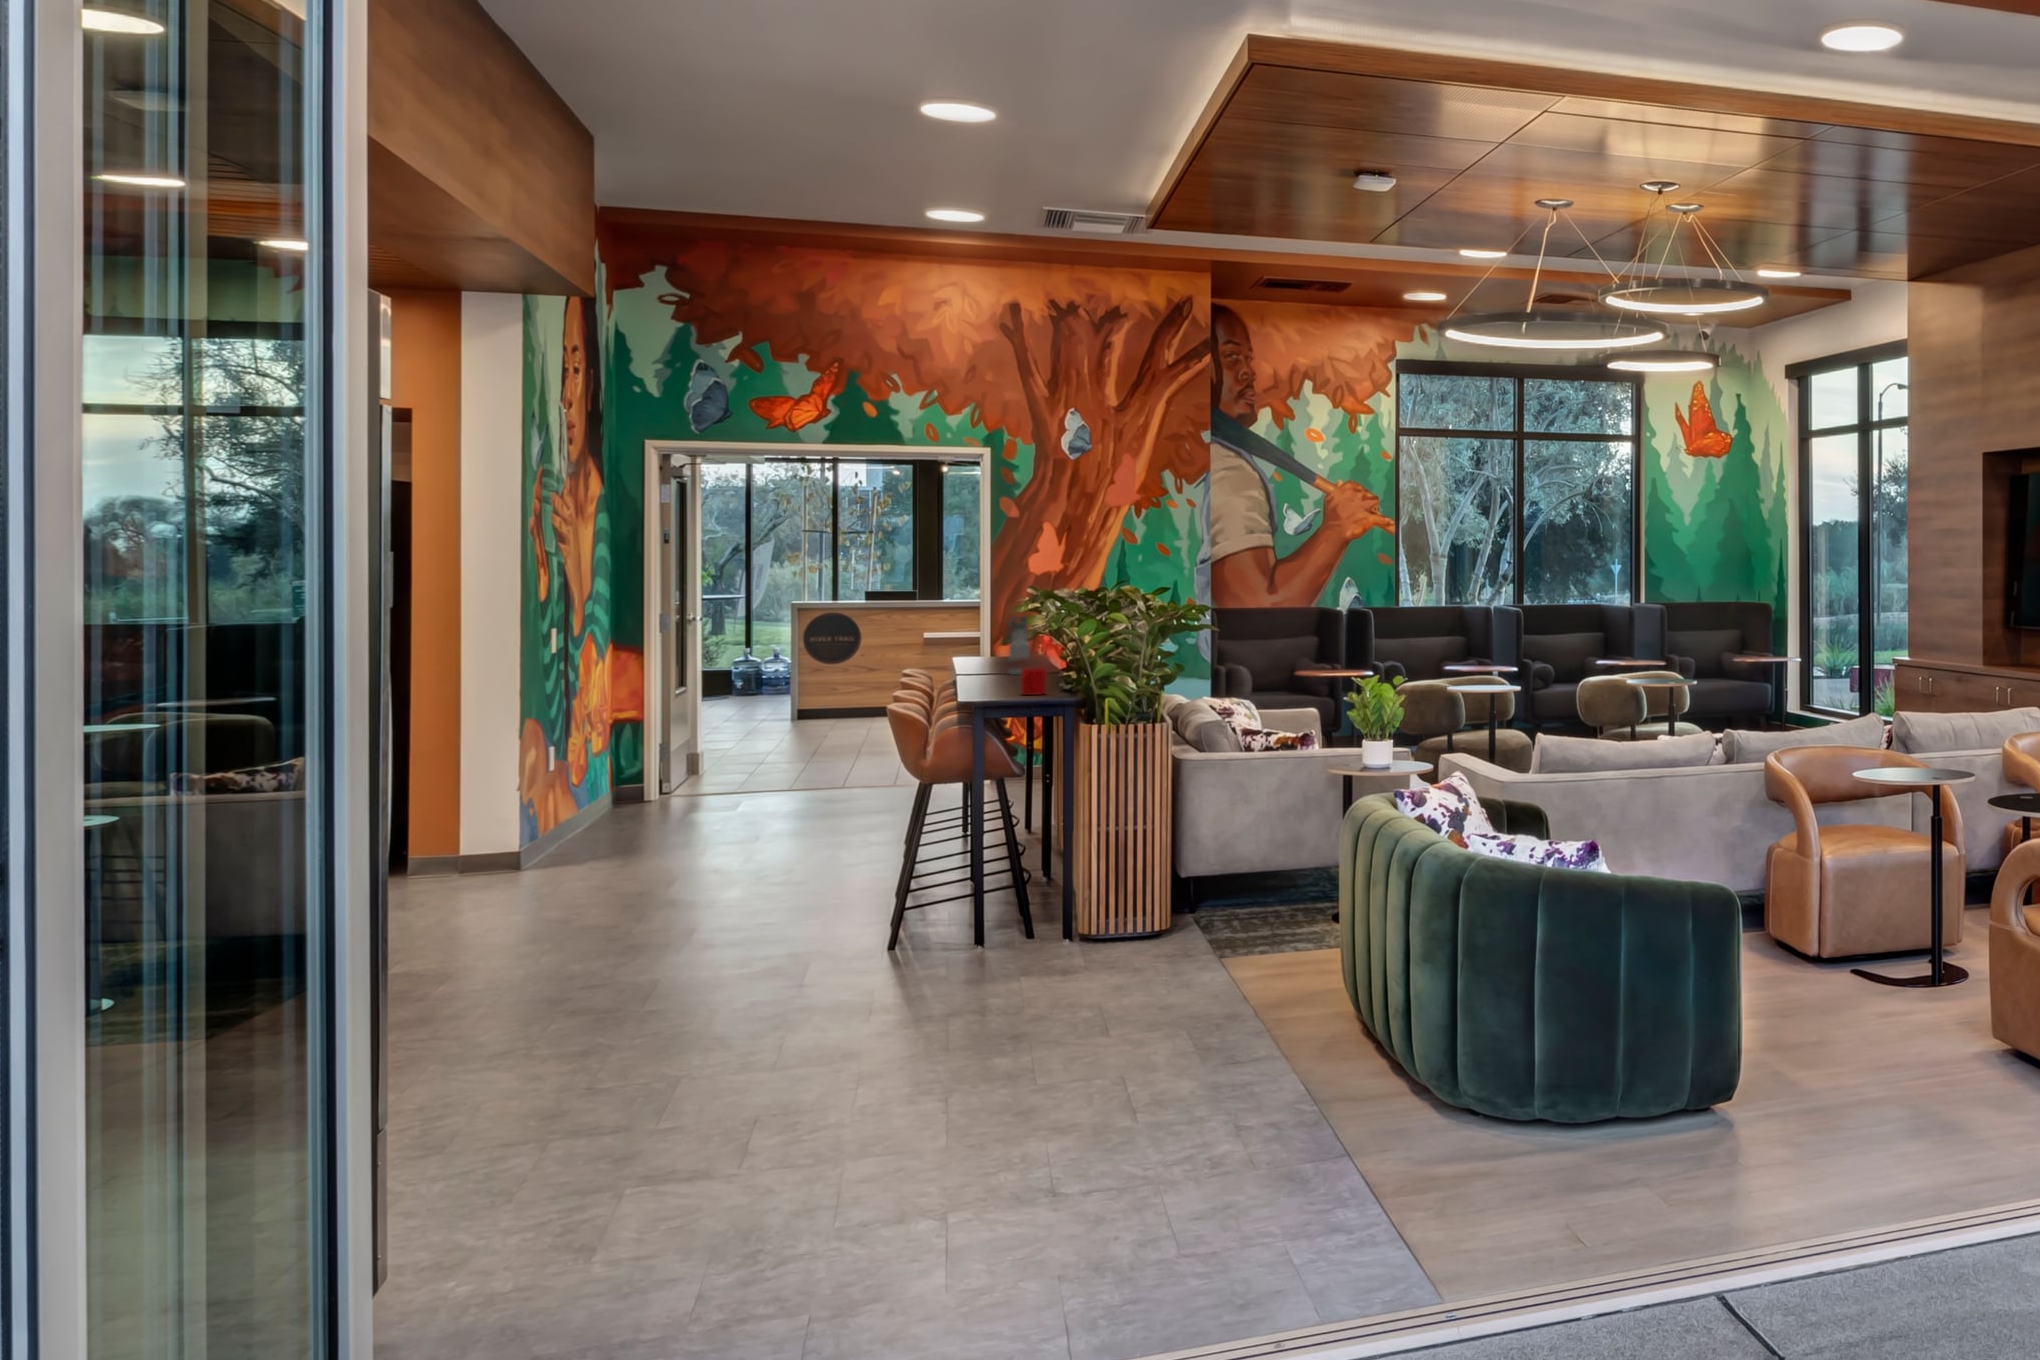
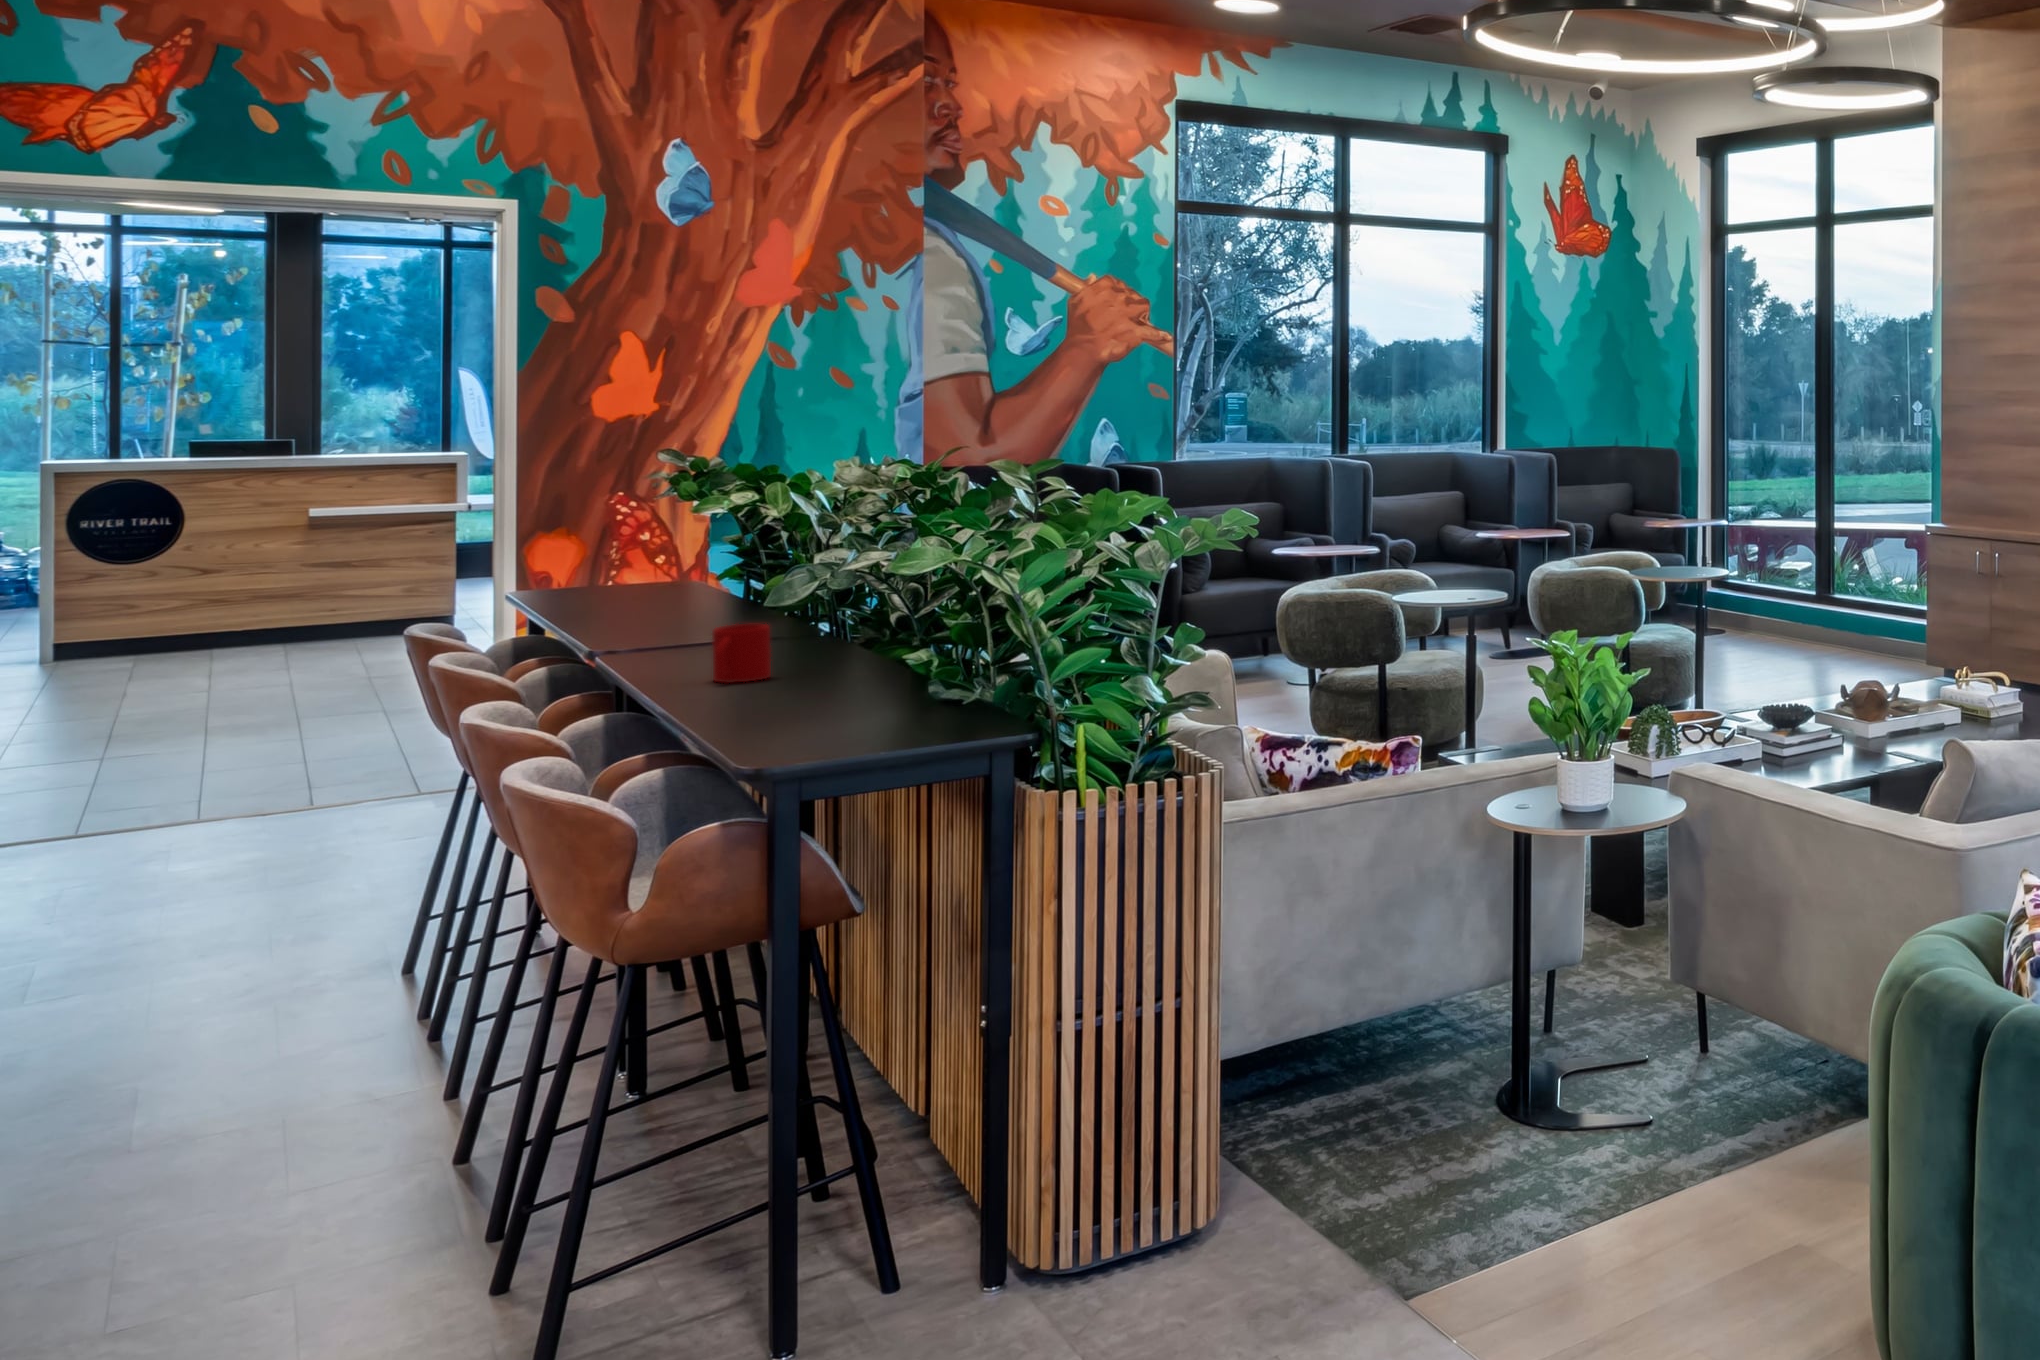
water bottle: present [1008,616,1030,675] -> none [610,494,658,600]

